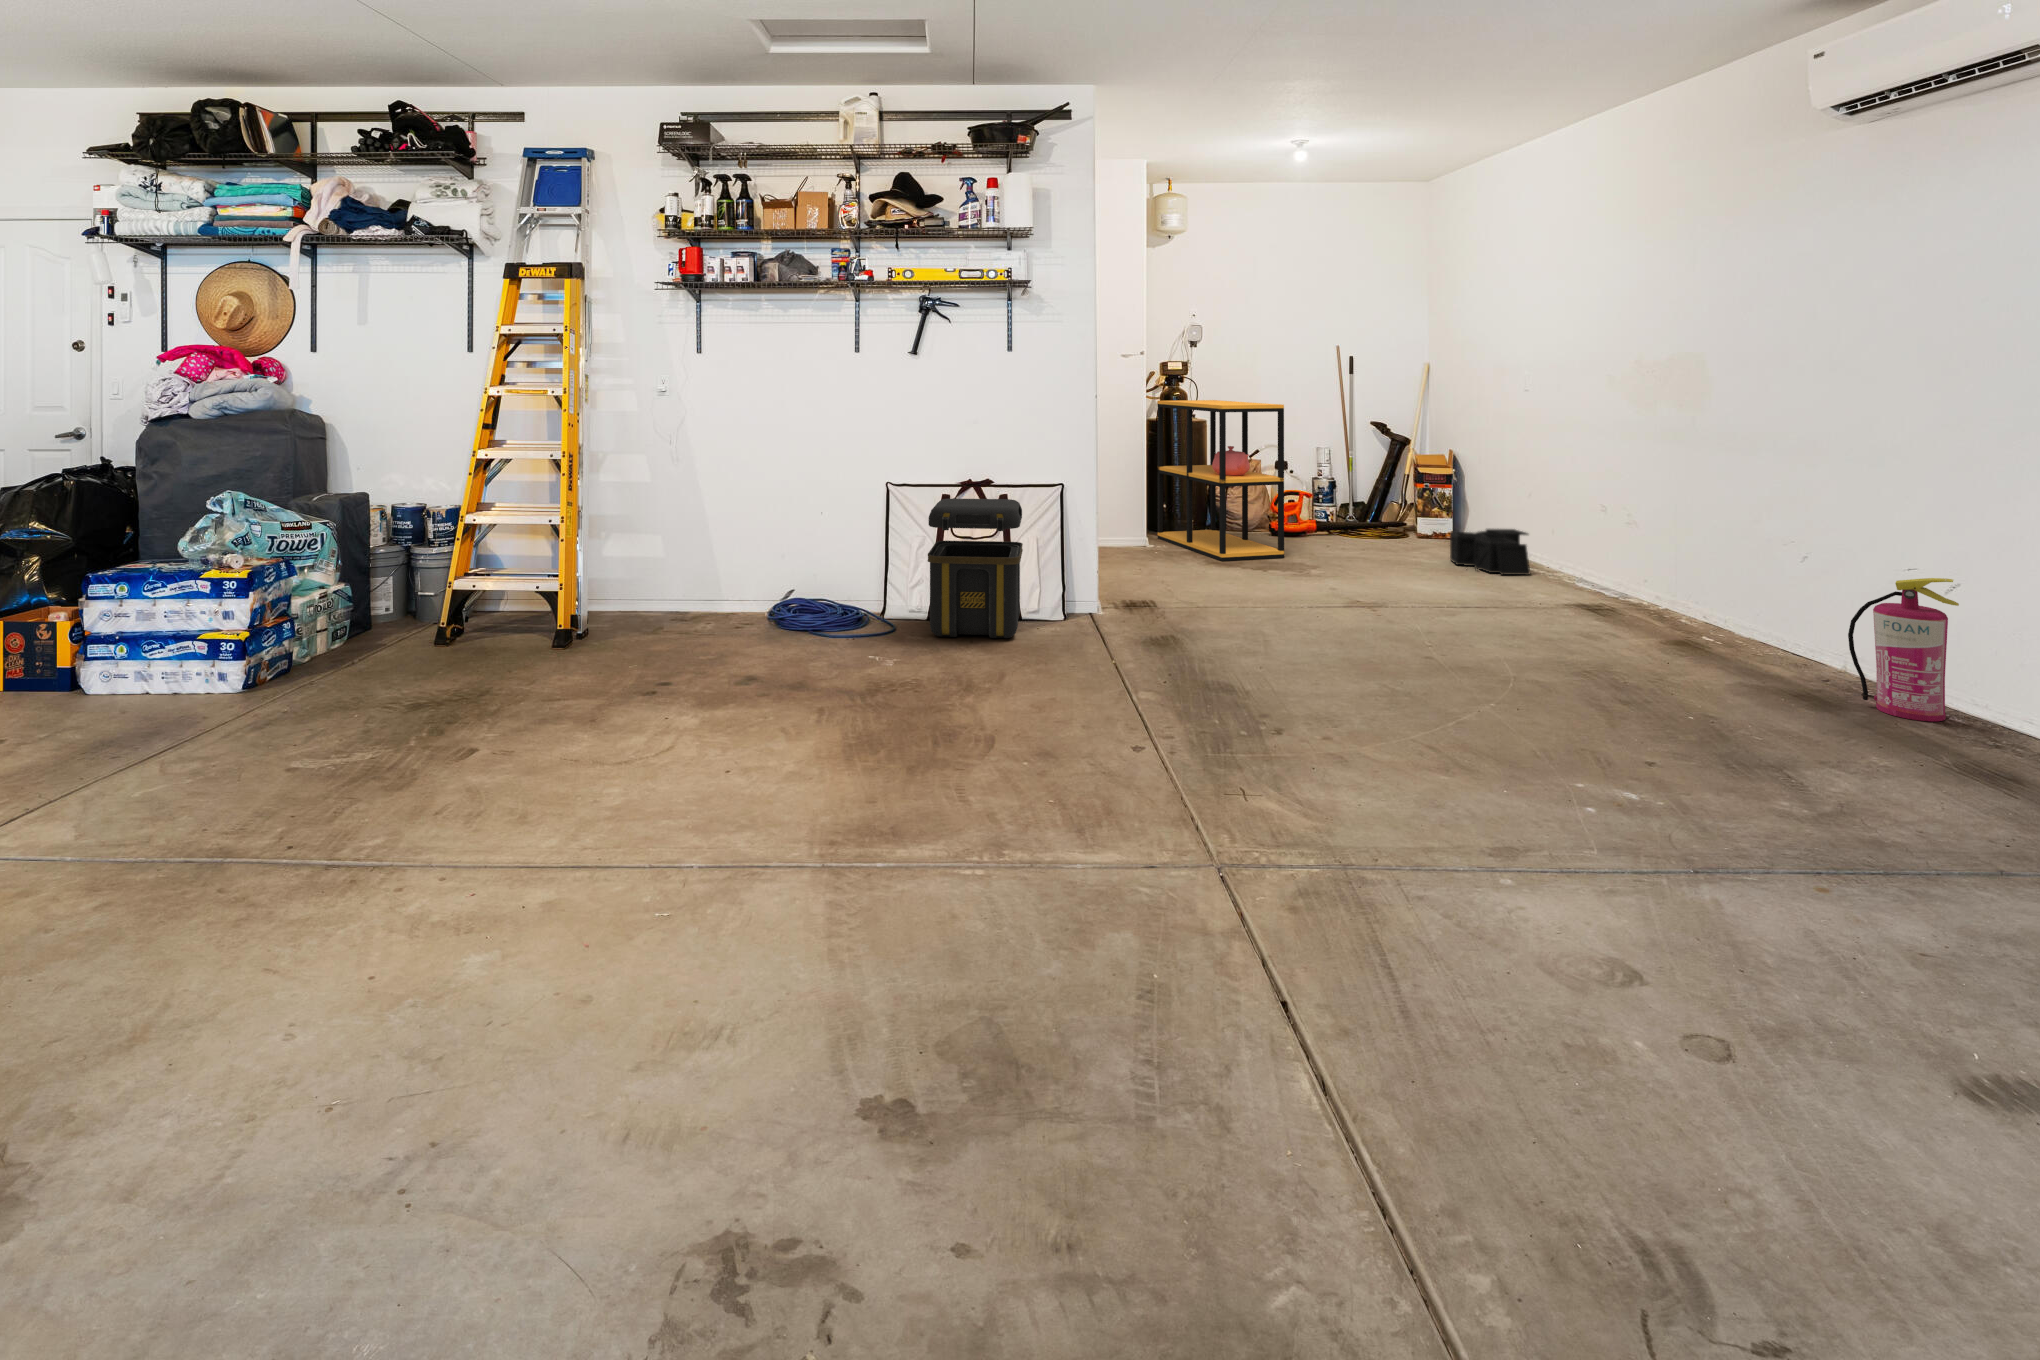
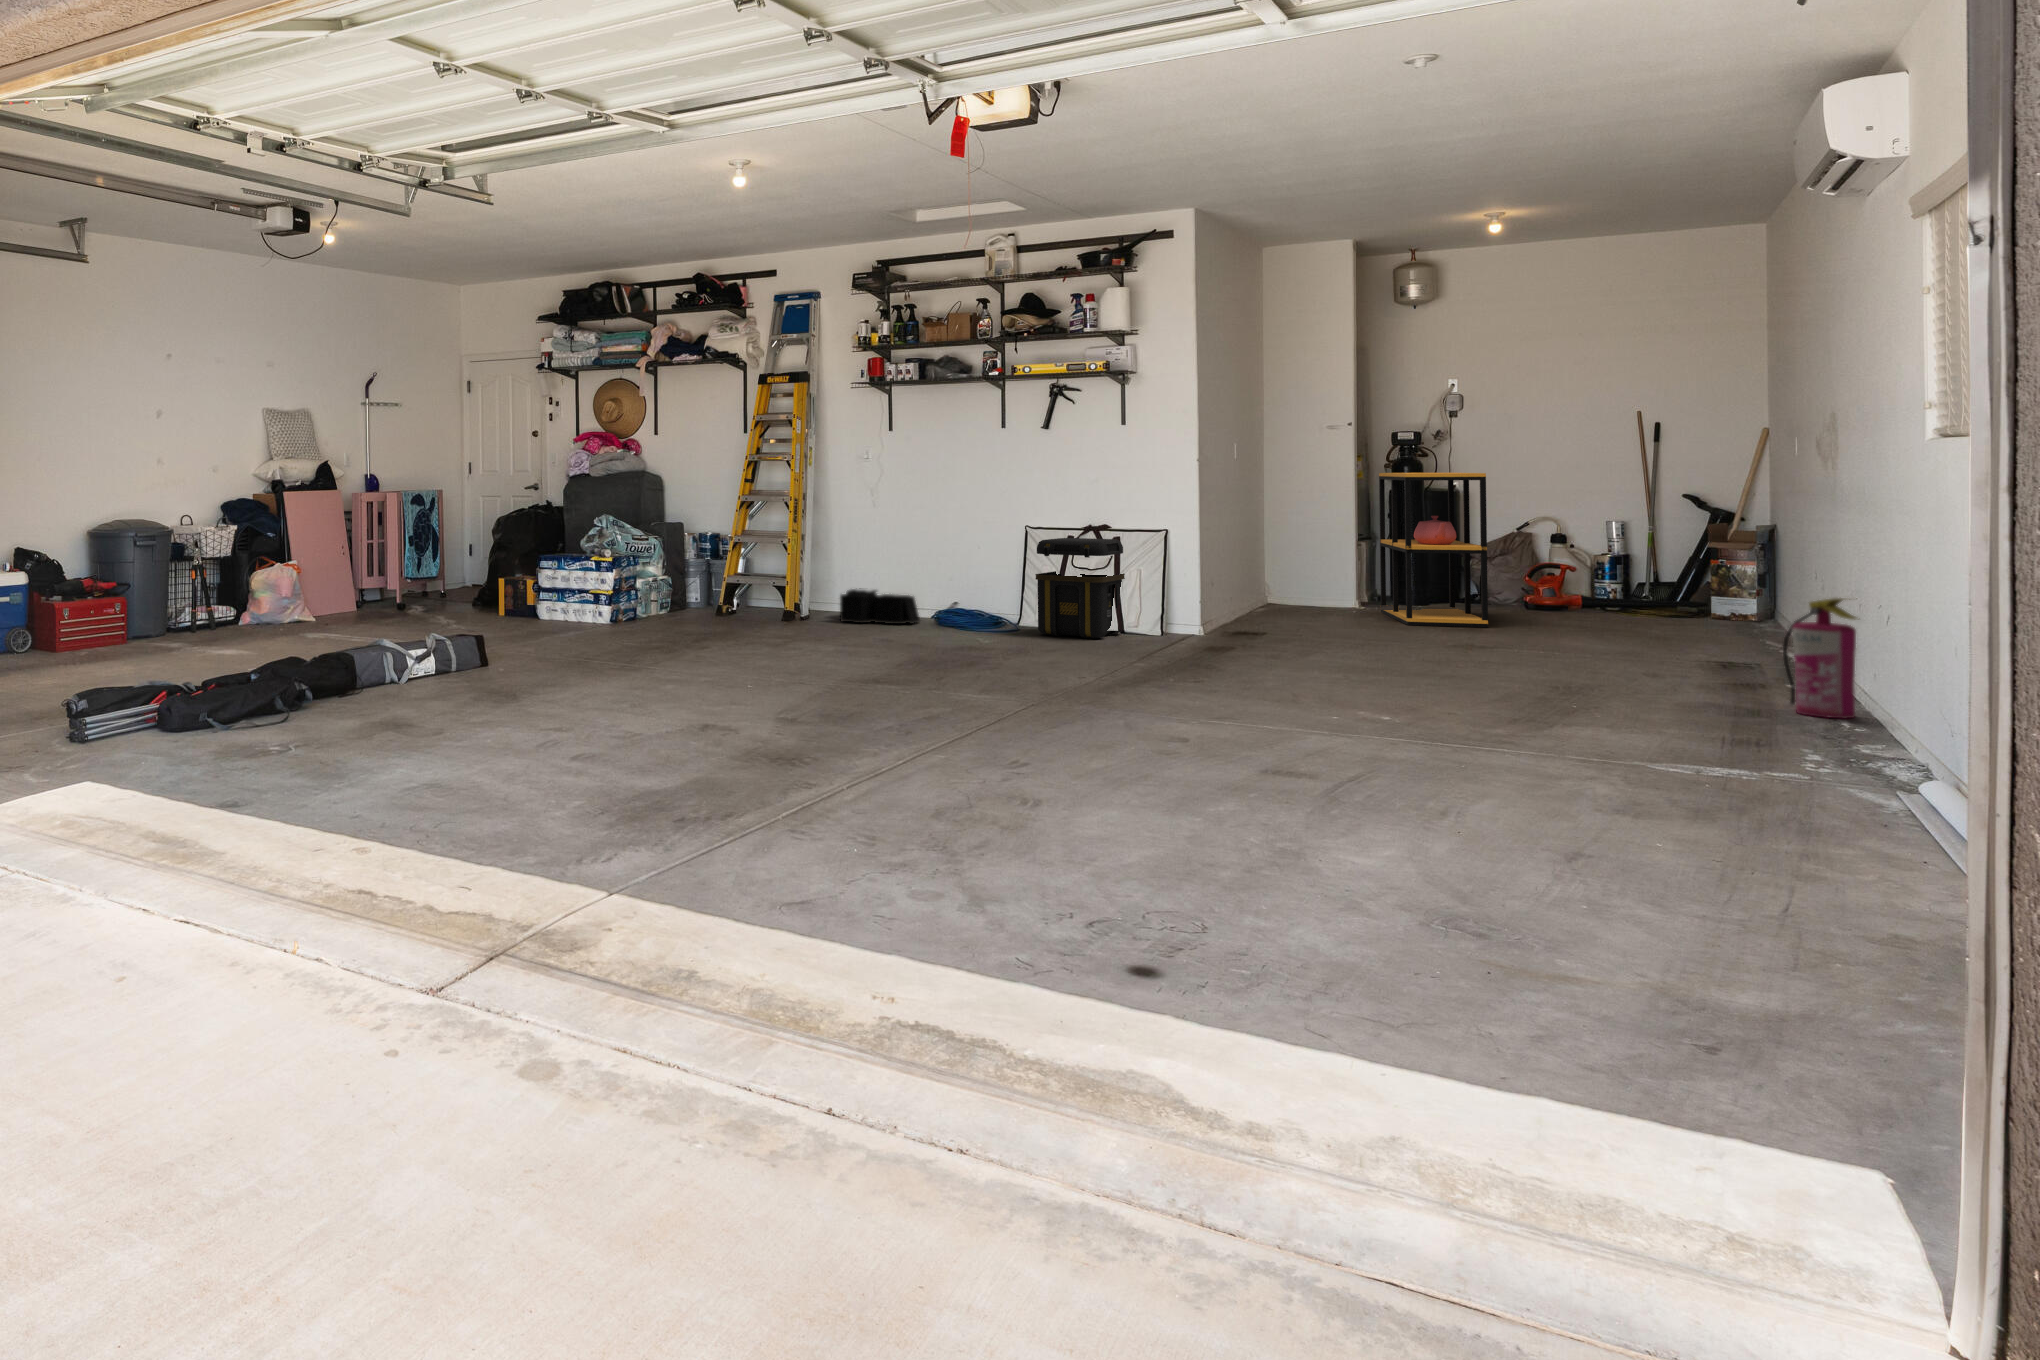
storage bin: present [1450,529,1530,575] -> present [840,589,920,624]

